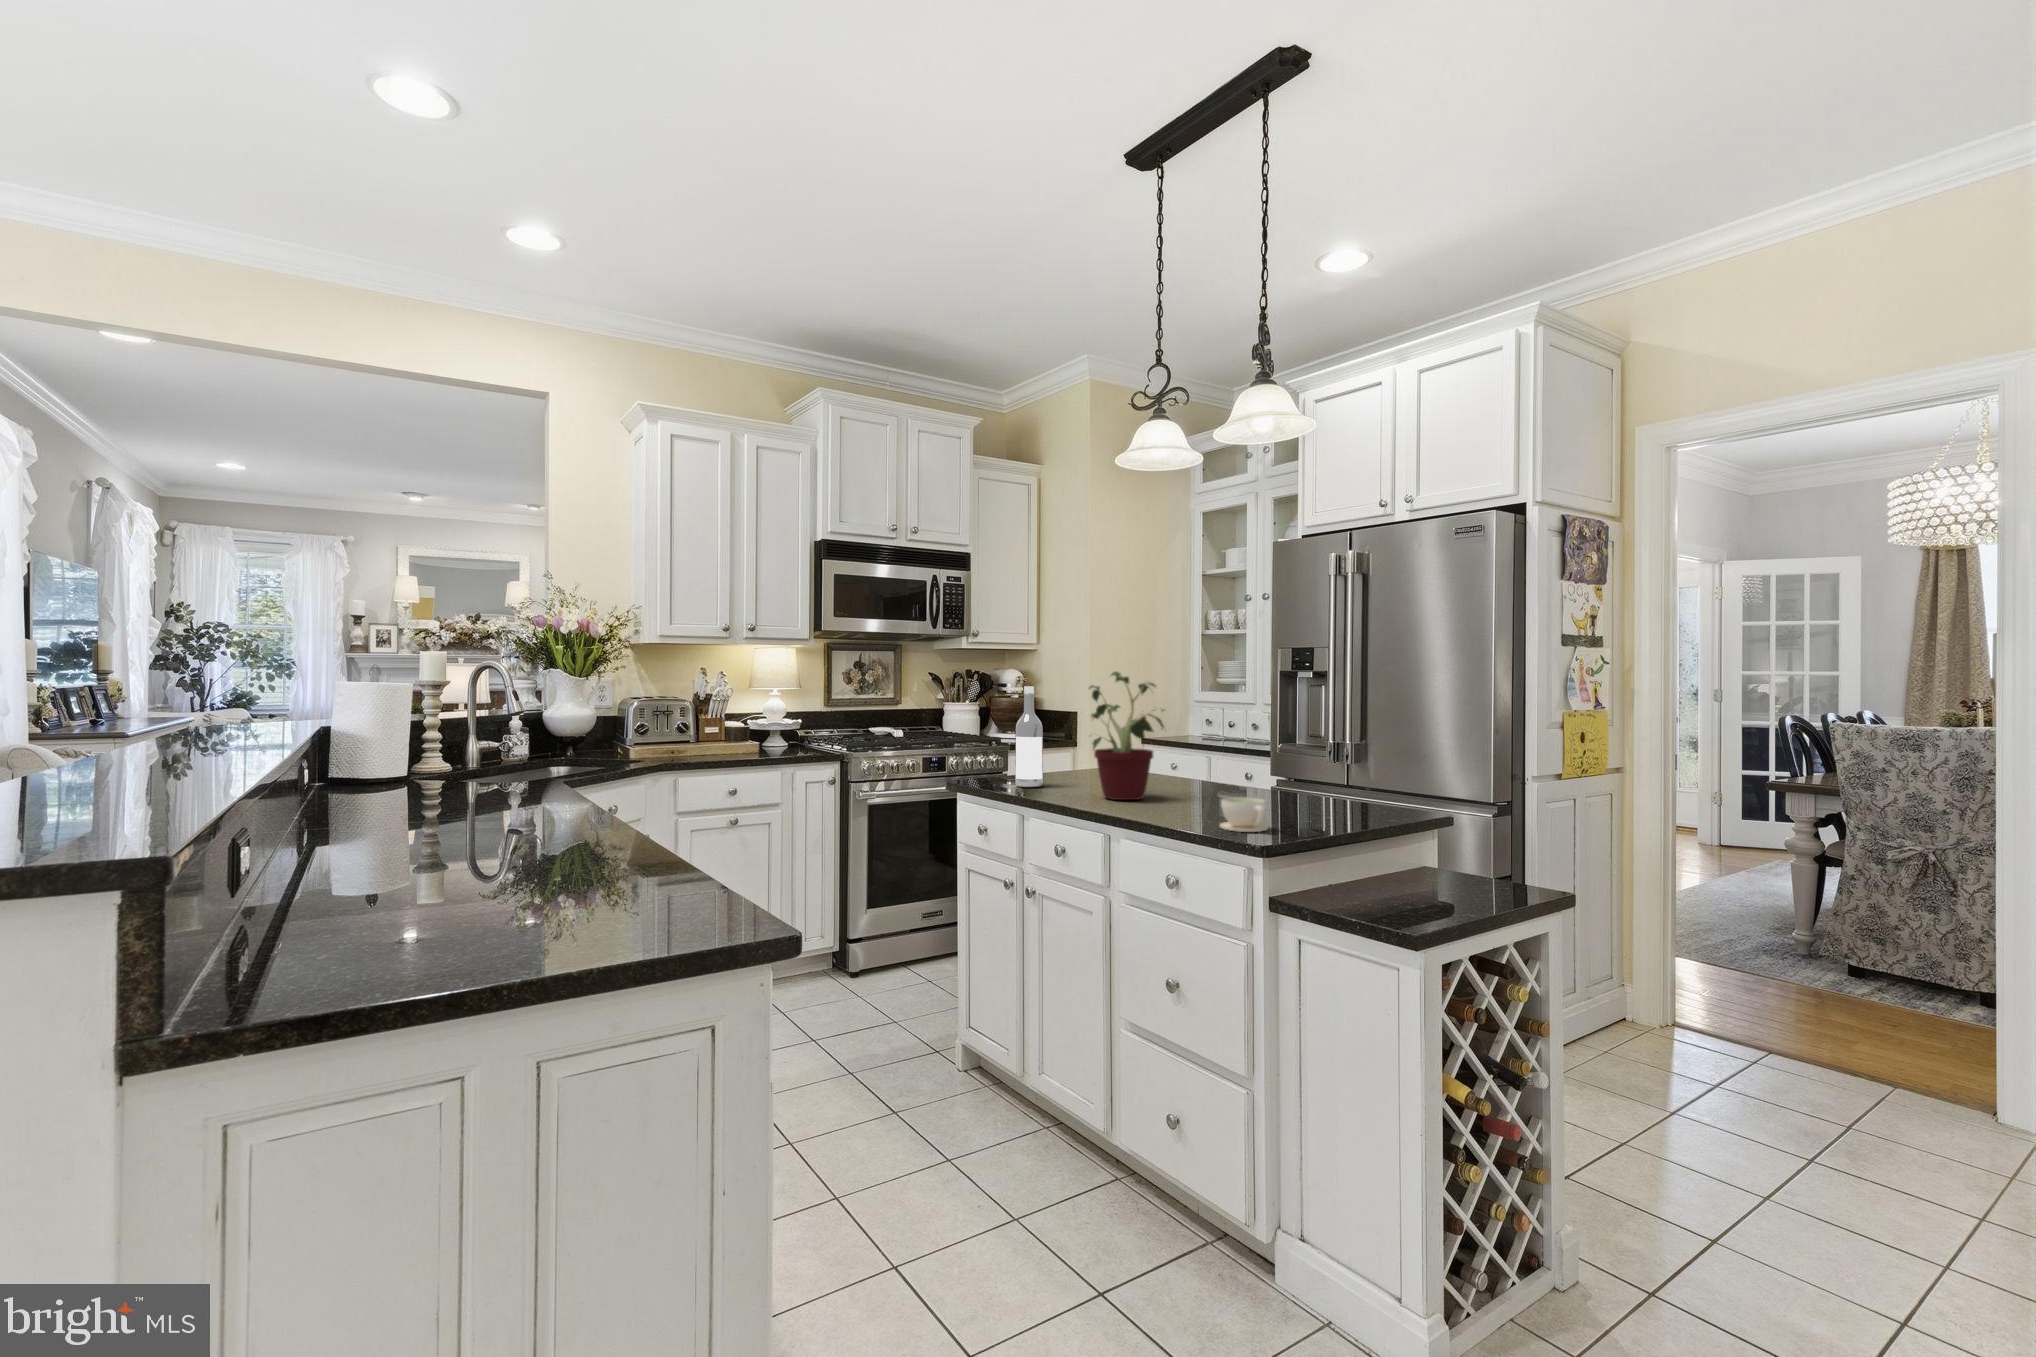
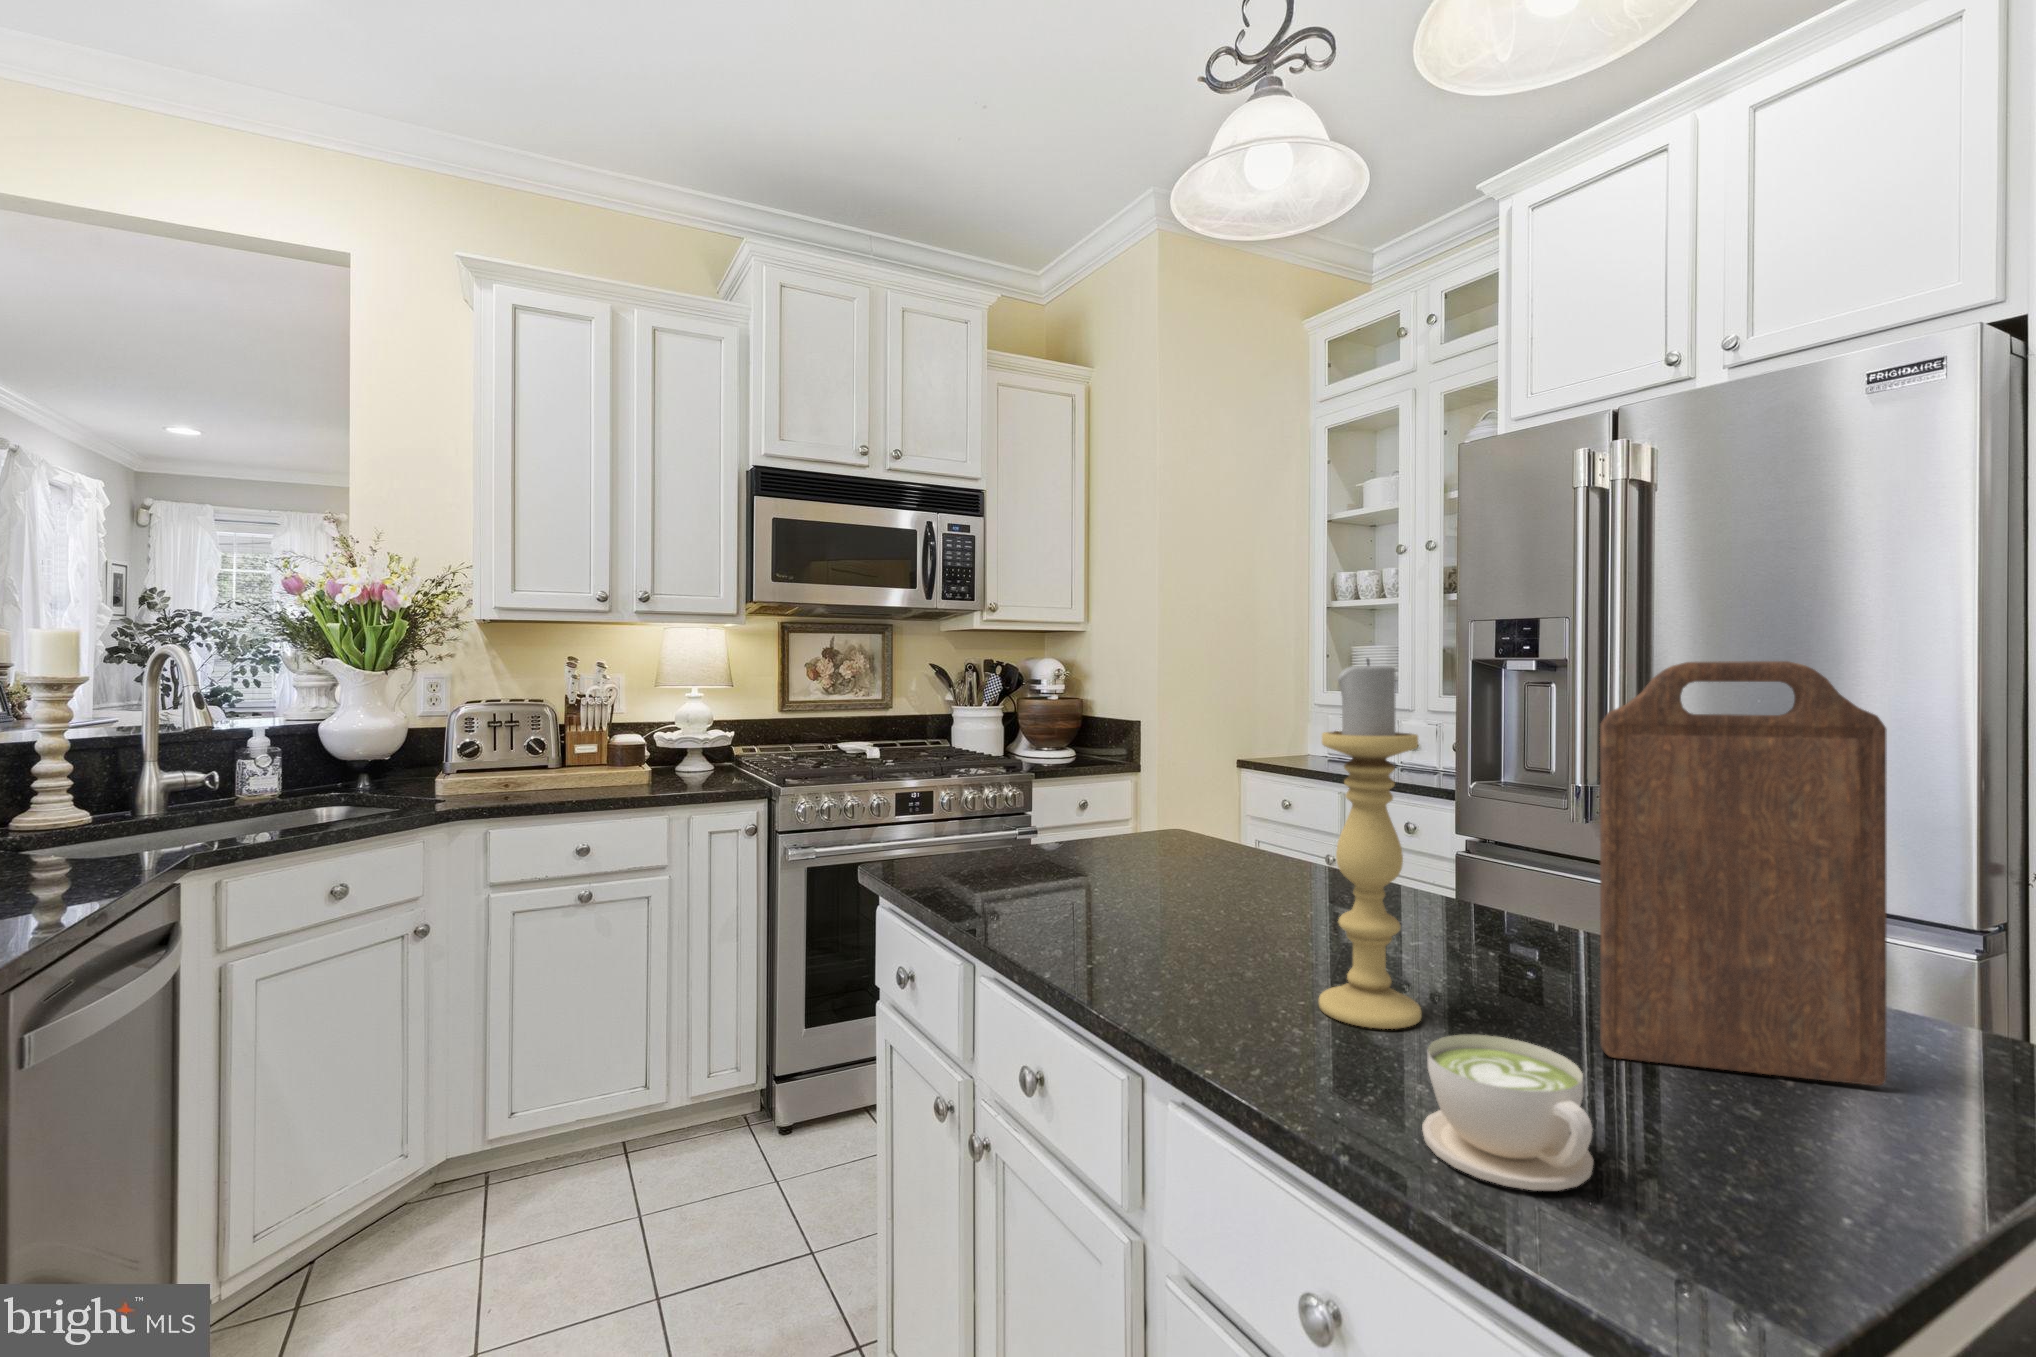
potted plant: present [1088,672,1164,800] -> none [1075,656,1264,954]
candle holder: none [1189,673,1227,813] -> present [1319,659,1422,1029]
cutting board: none [1288,675,1375,819] -> present [1600,661,1887,1086]
wine bottle: present [1015,686,1043,787] -> none [958,688,1012,893]

